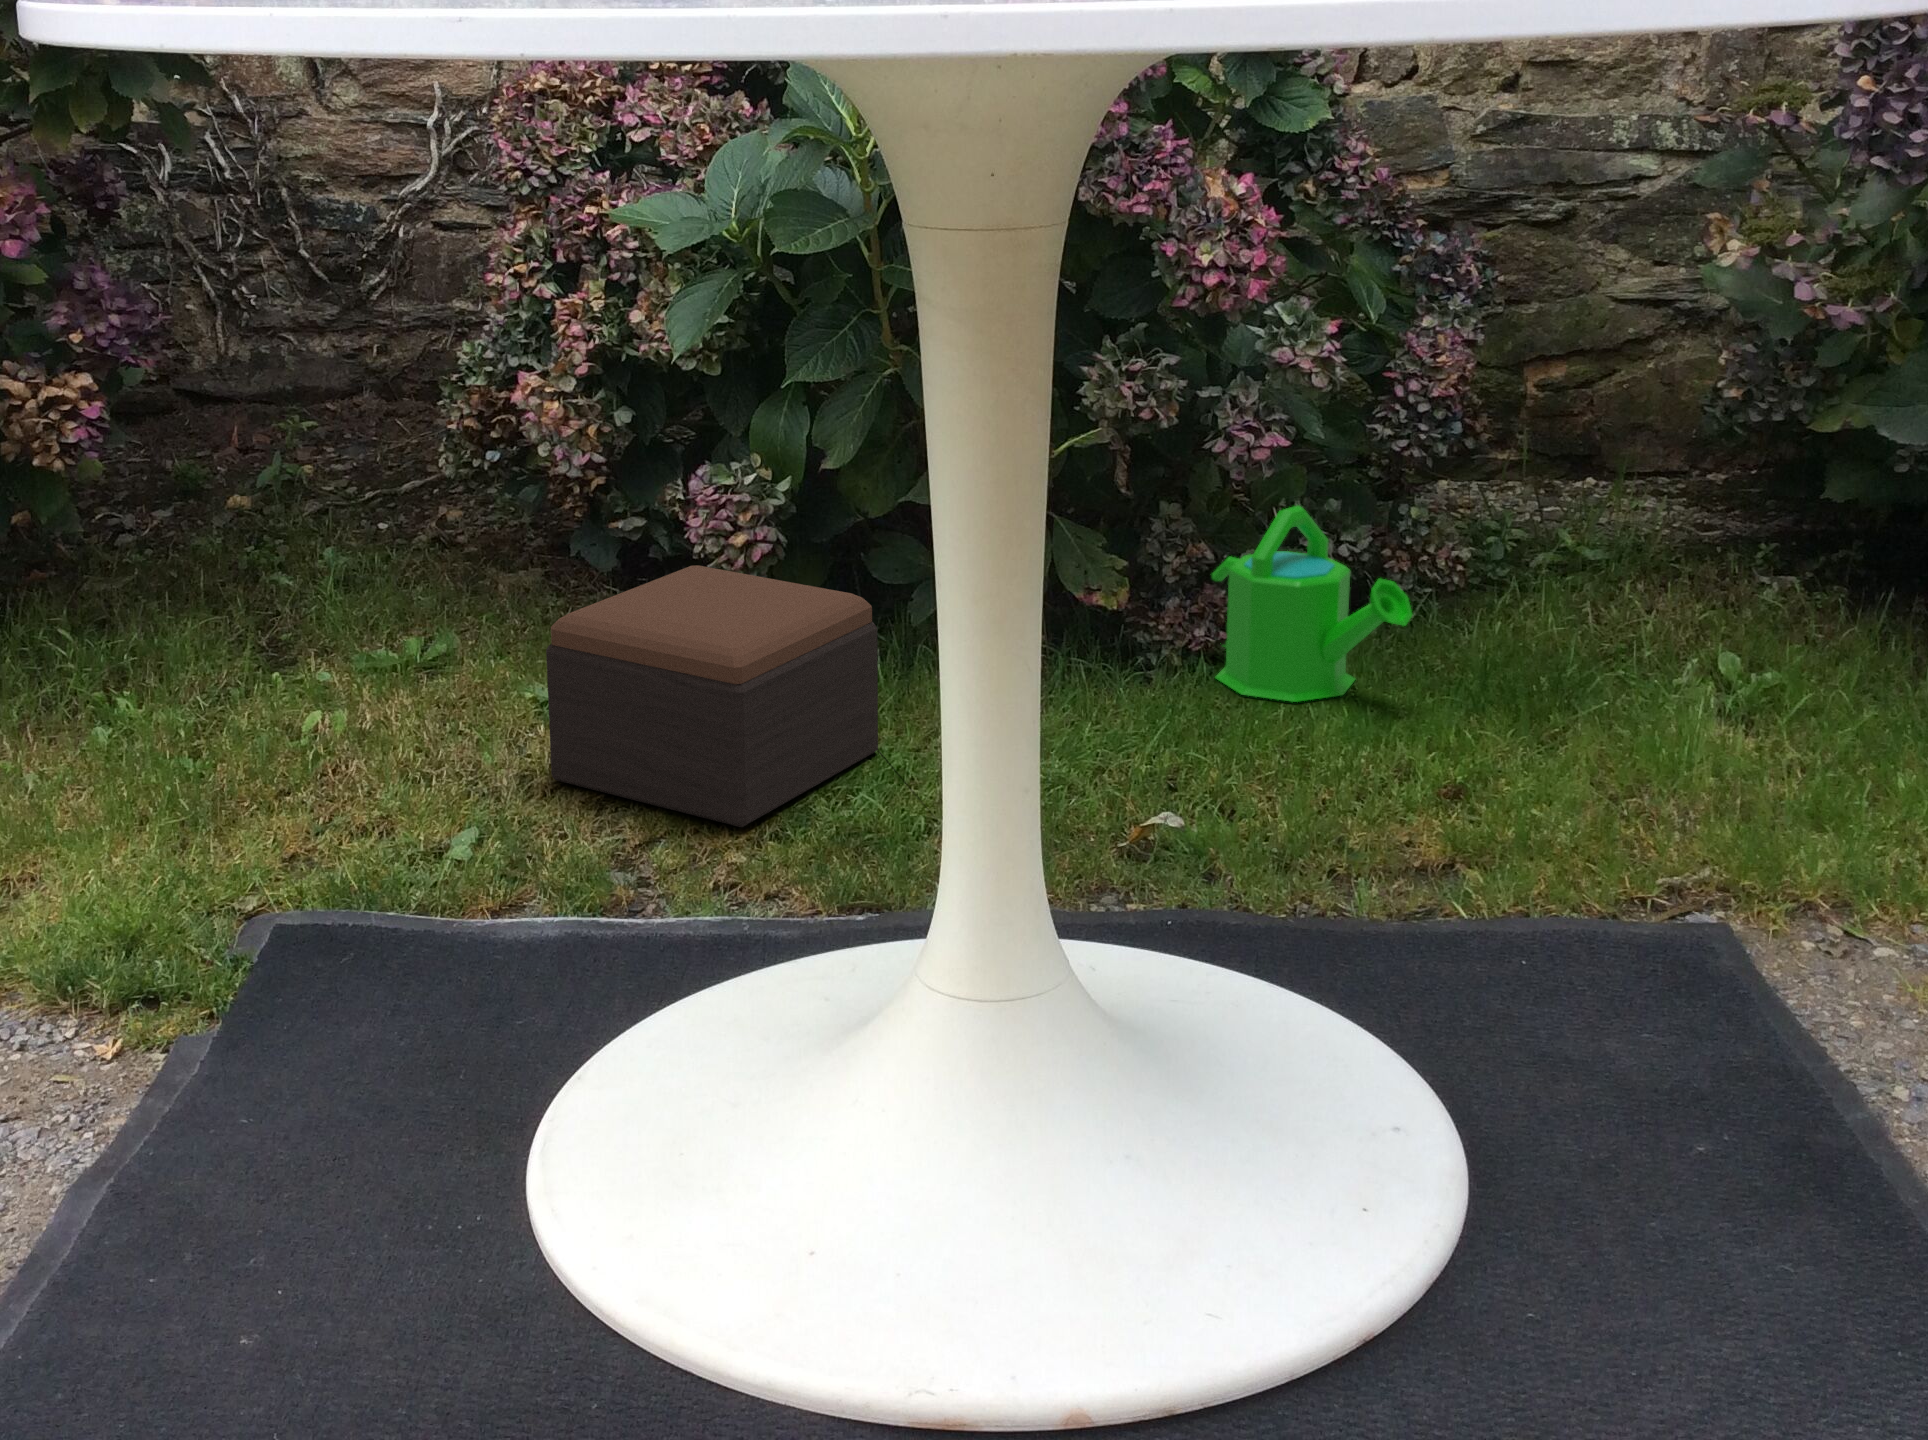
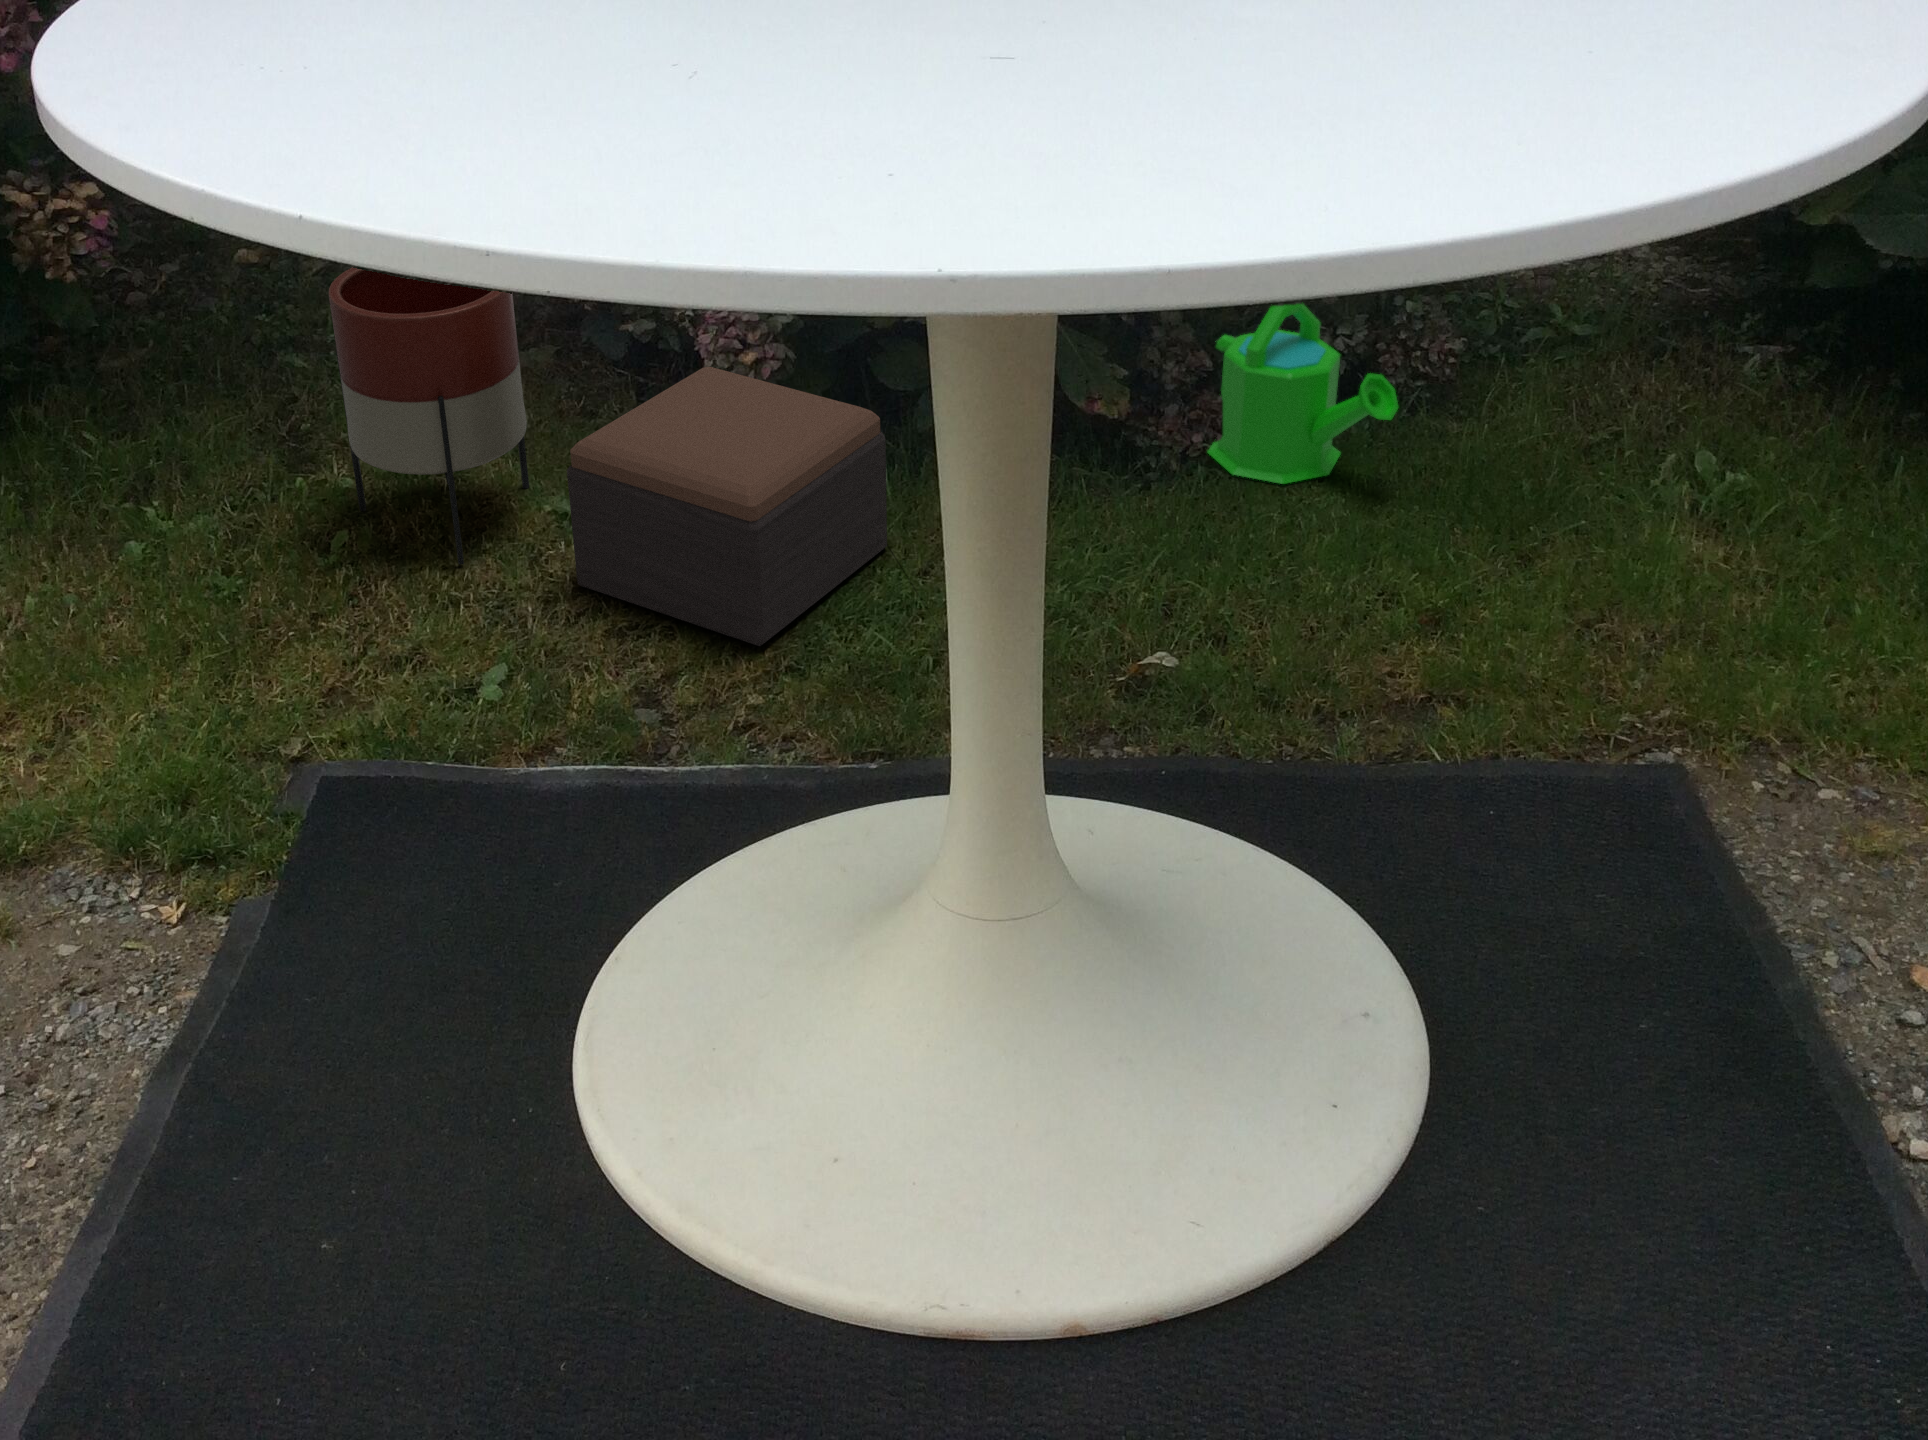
planter: none [313,448,505,763] -> present [329,267,529,565]

